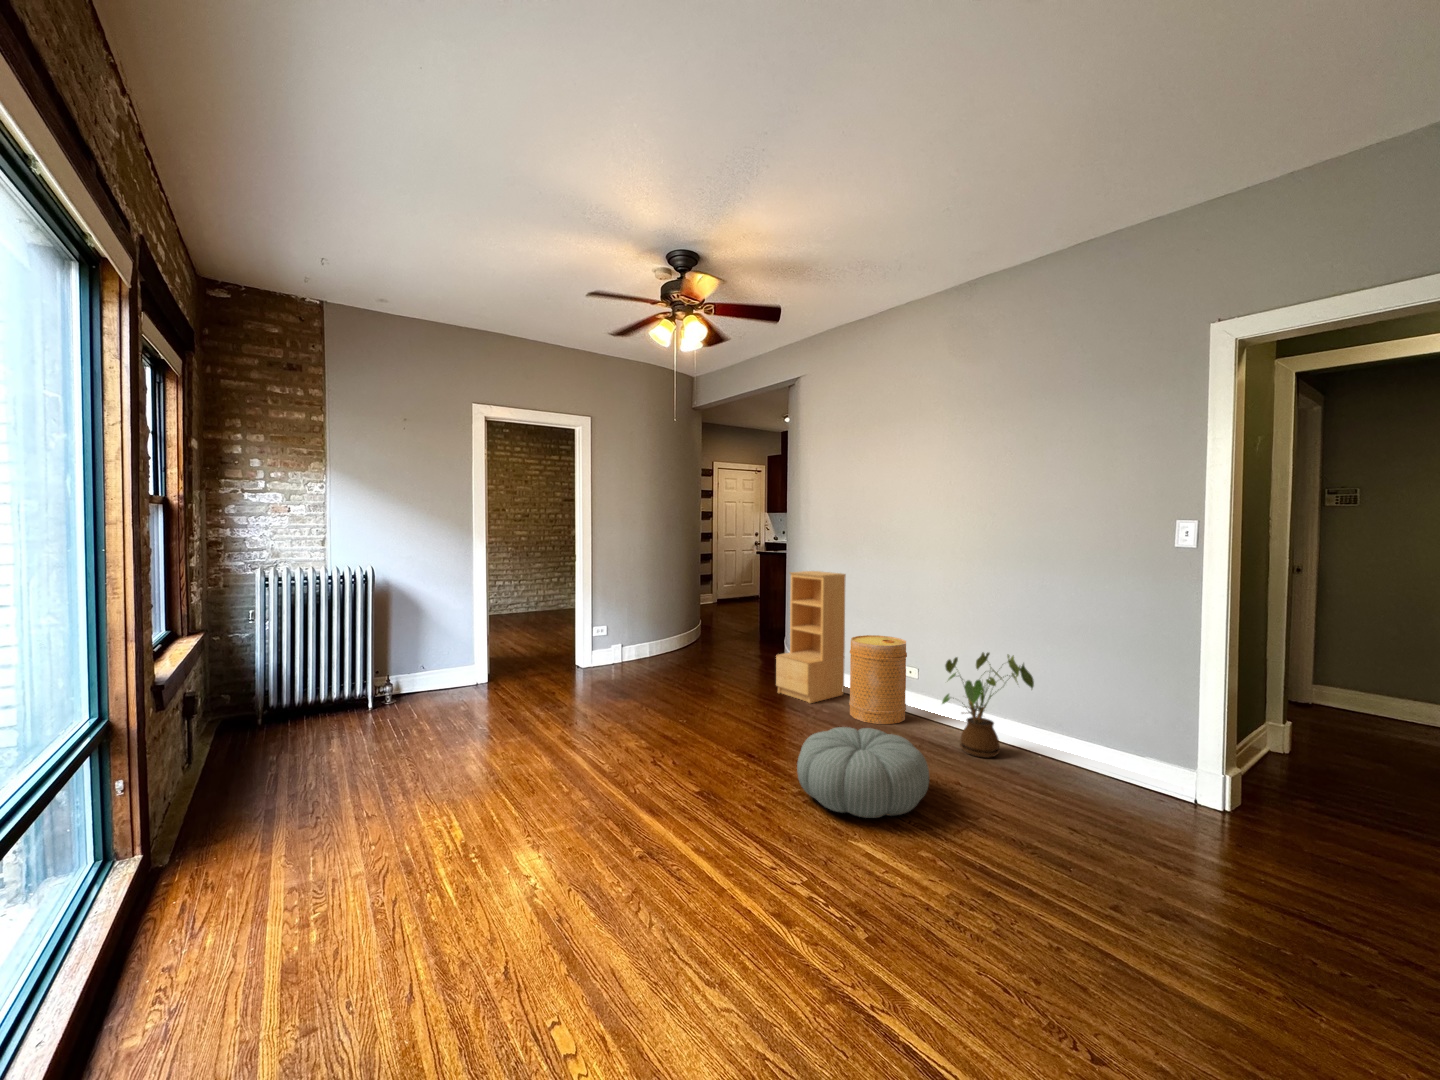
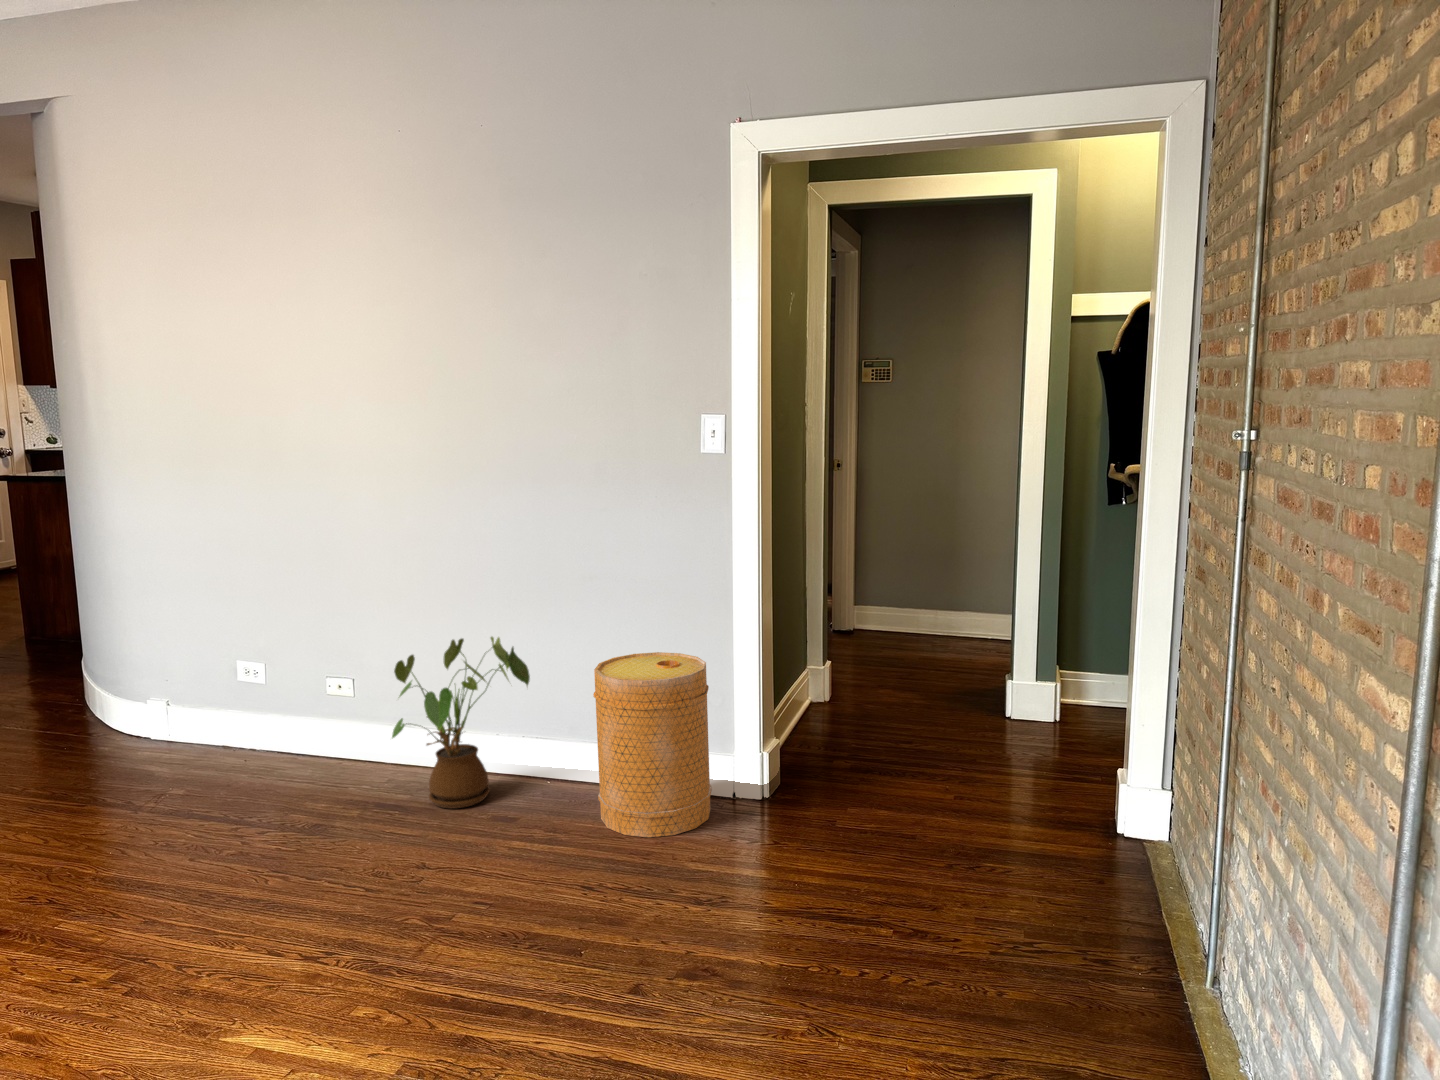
bookshelf: present [776,571,846,703] -> none [69,529,225,785]
basket: present [849,635,907,724] -> present [593,652,712,837]
pouf: present [797,727,929,818] -> none [105,814,368,992]

